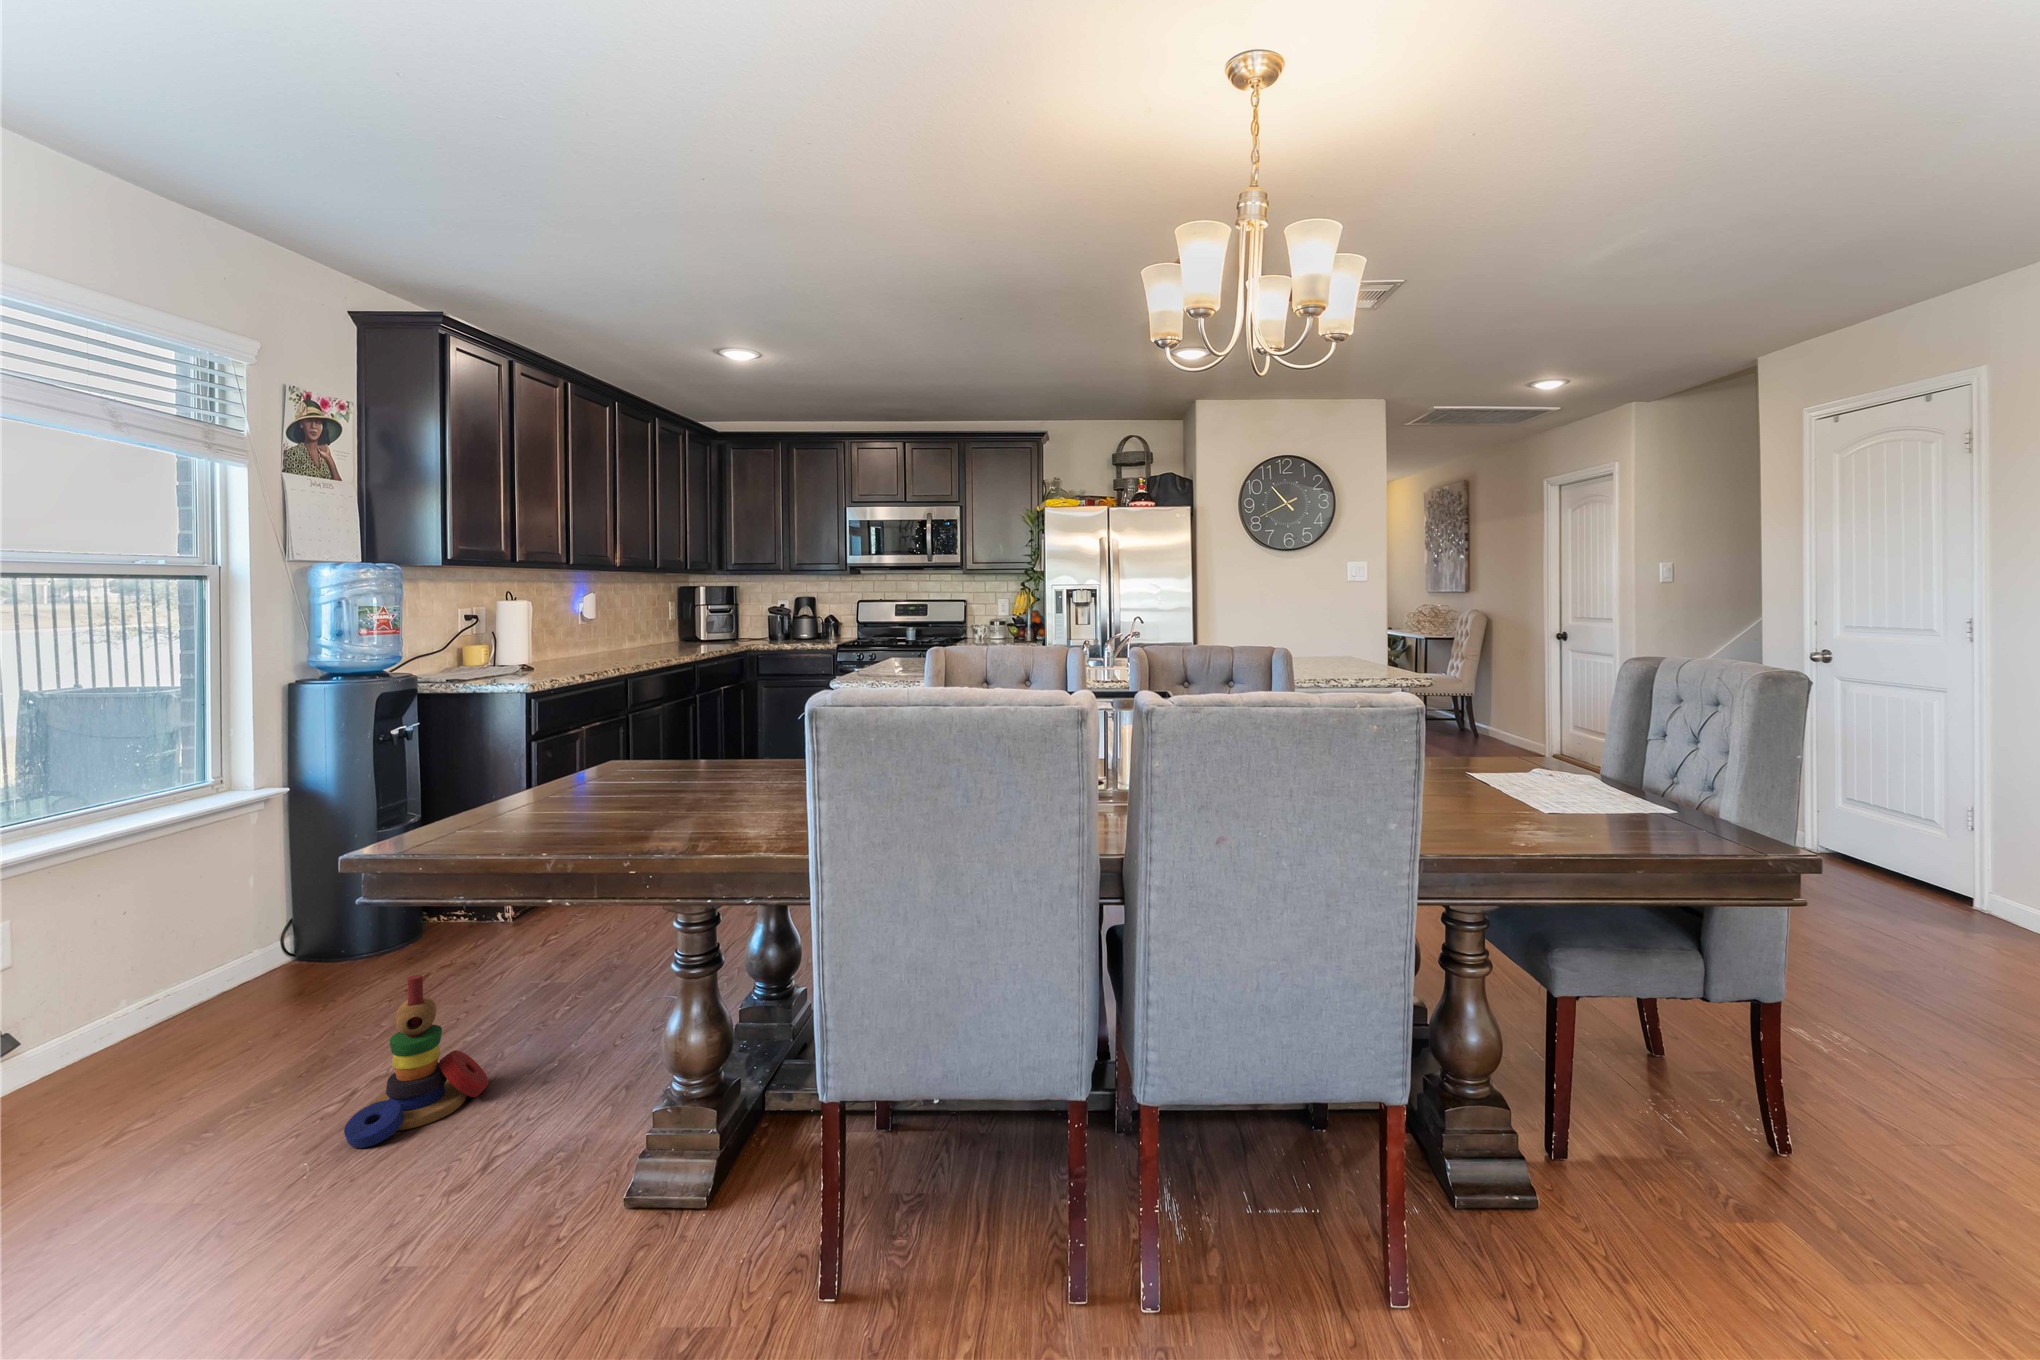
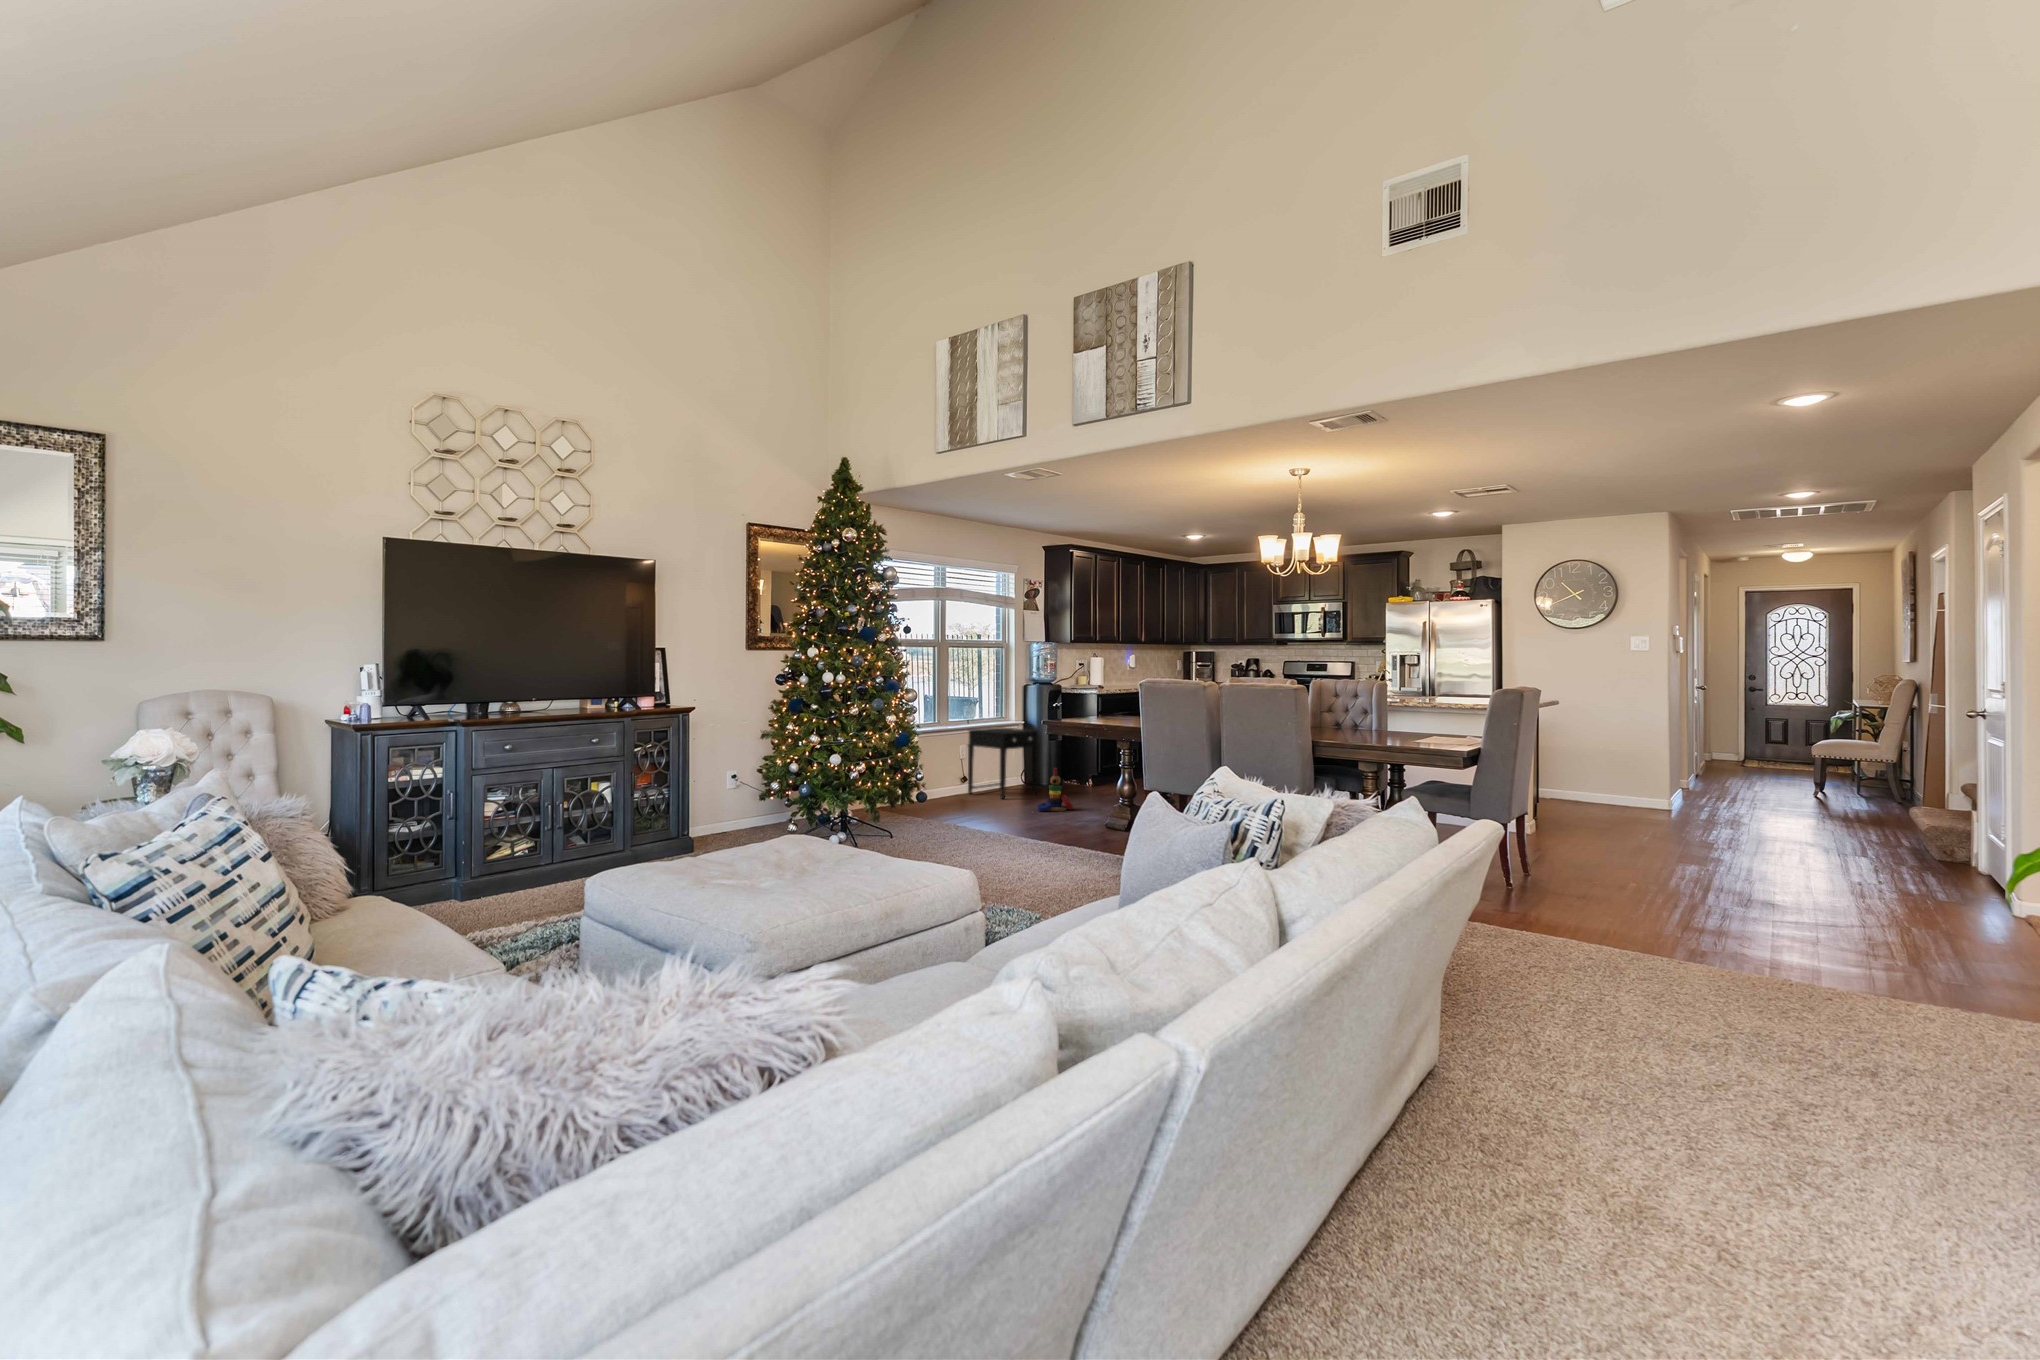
side table: none [26,821,347,1085] -> present [968,727,1038,799]

